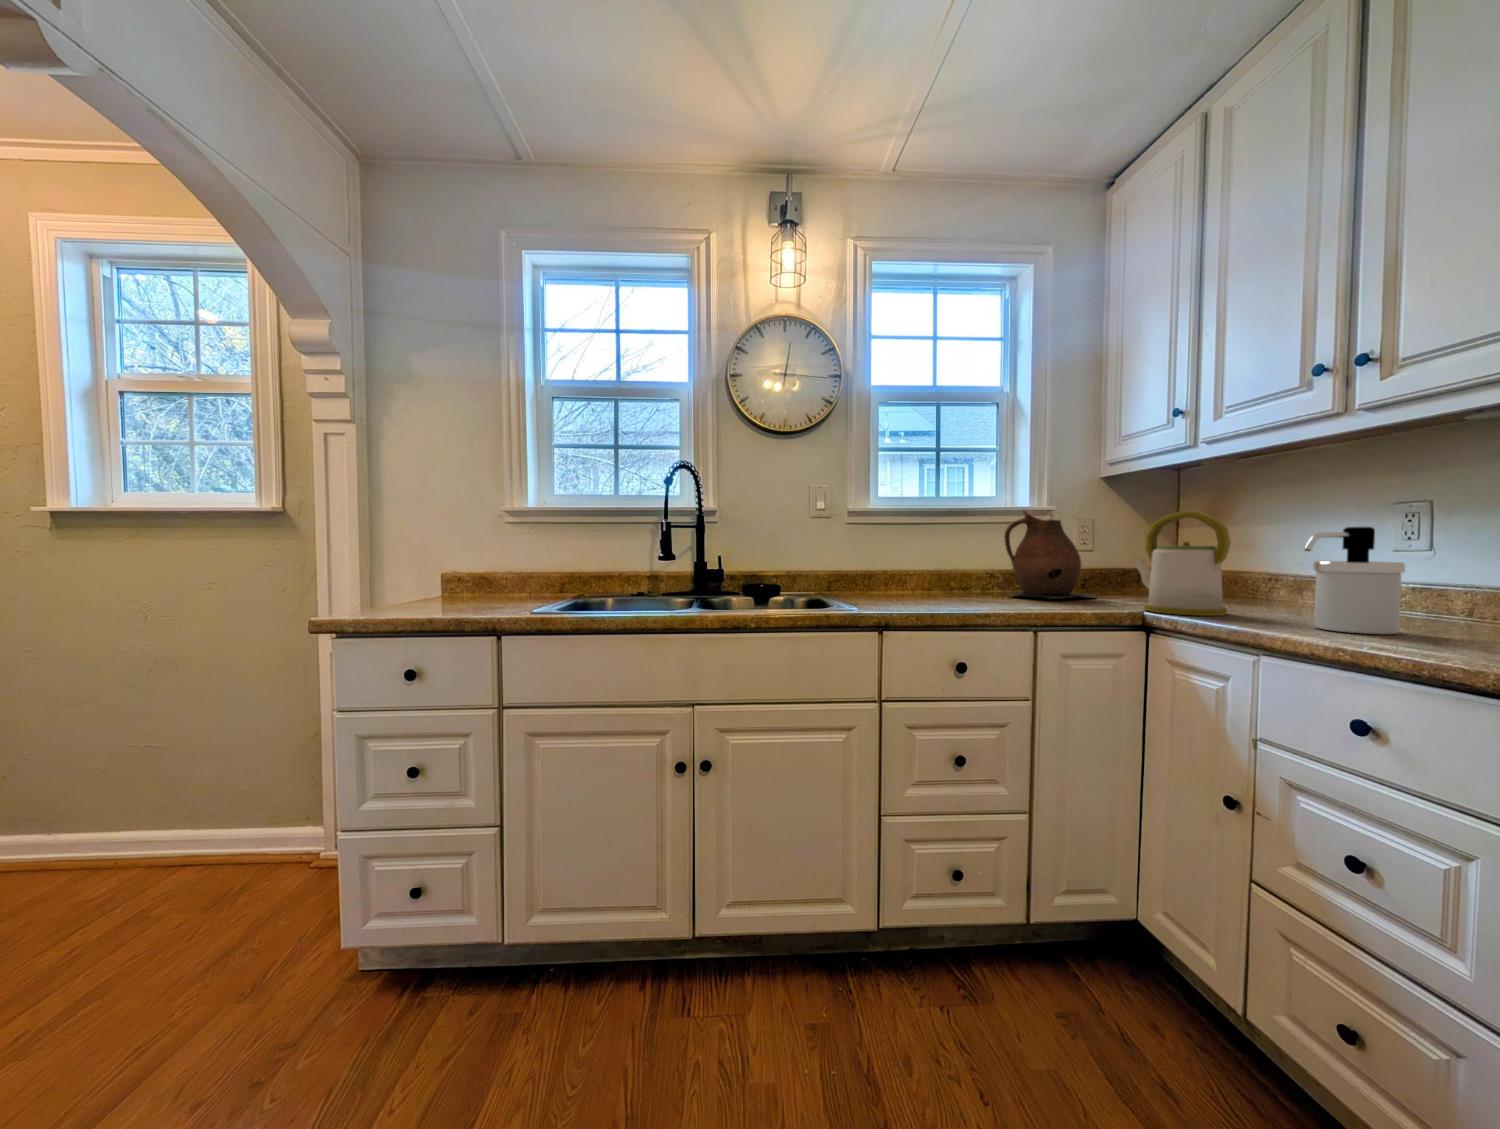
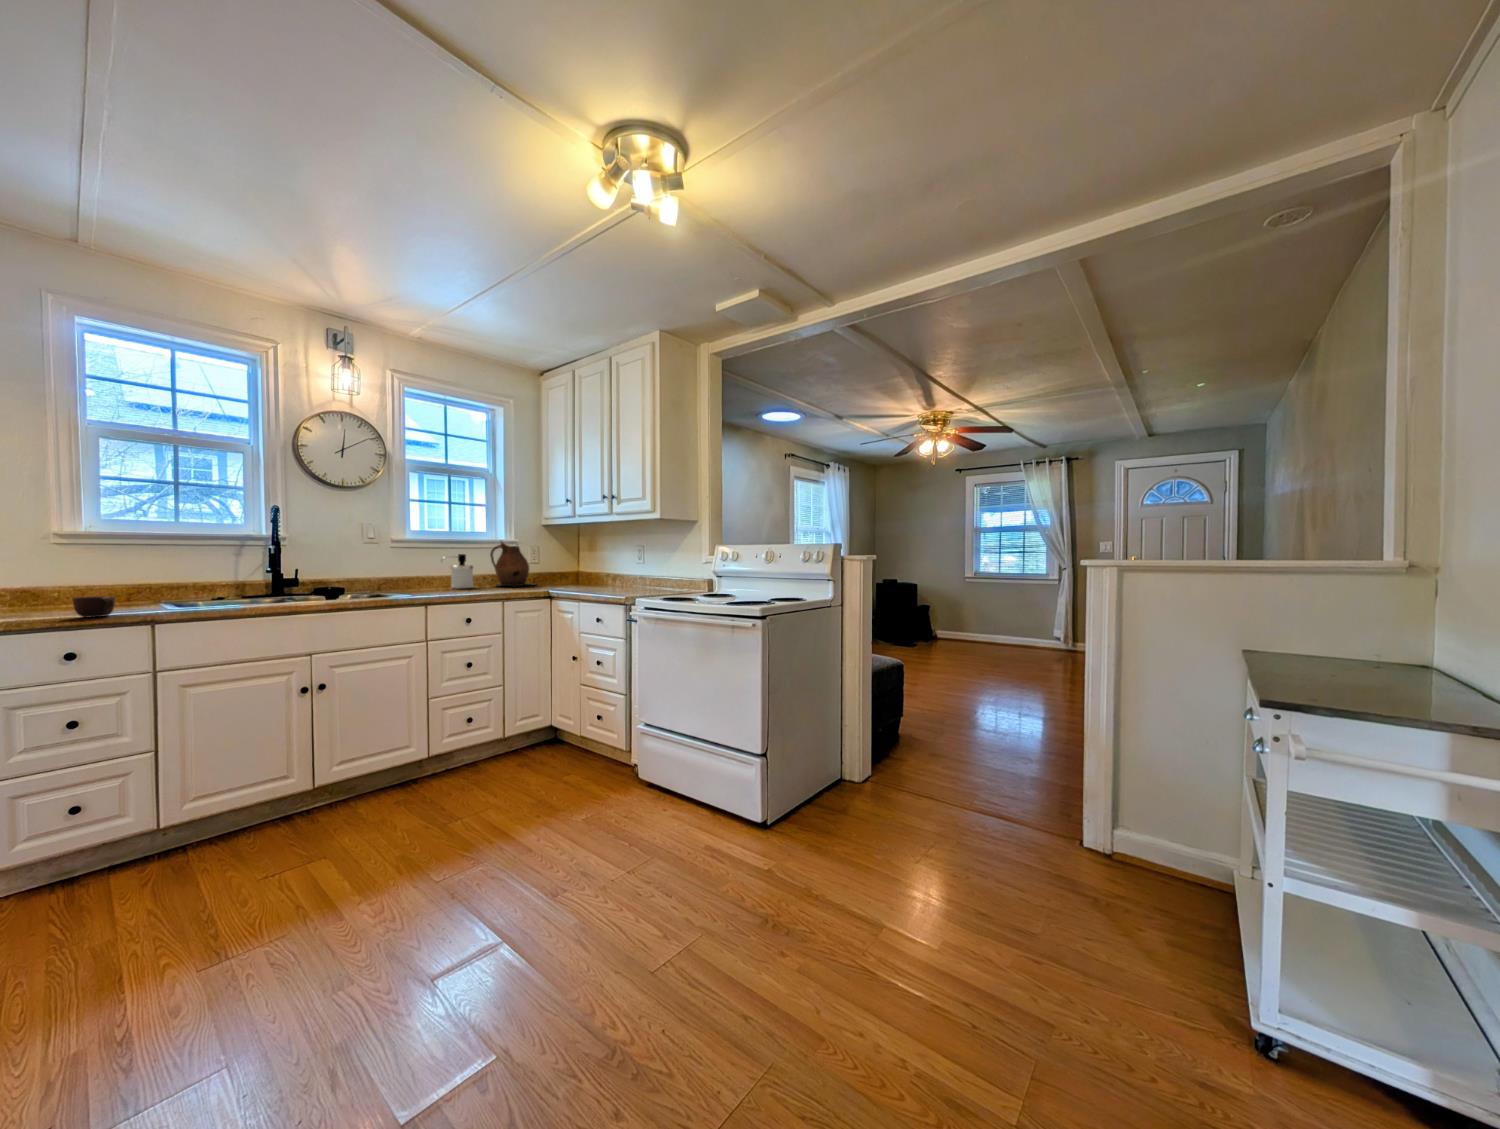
kettle: present [1134,511,1230,616] -> none [548,546,582,589]
soap dispenser: present [1304,527,1405,634] -> present [441,554,473,588]
mug: none [439,586,483,616] -> present [72,596,115,618]

